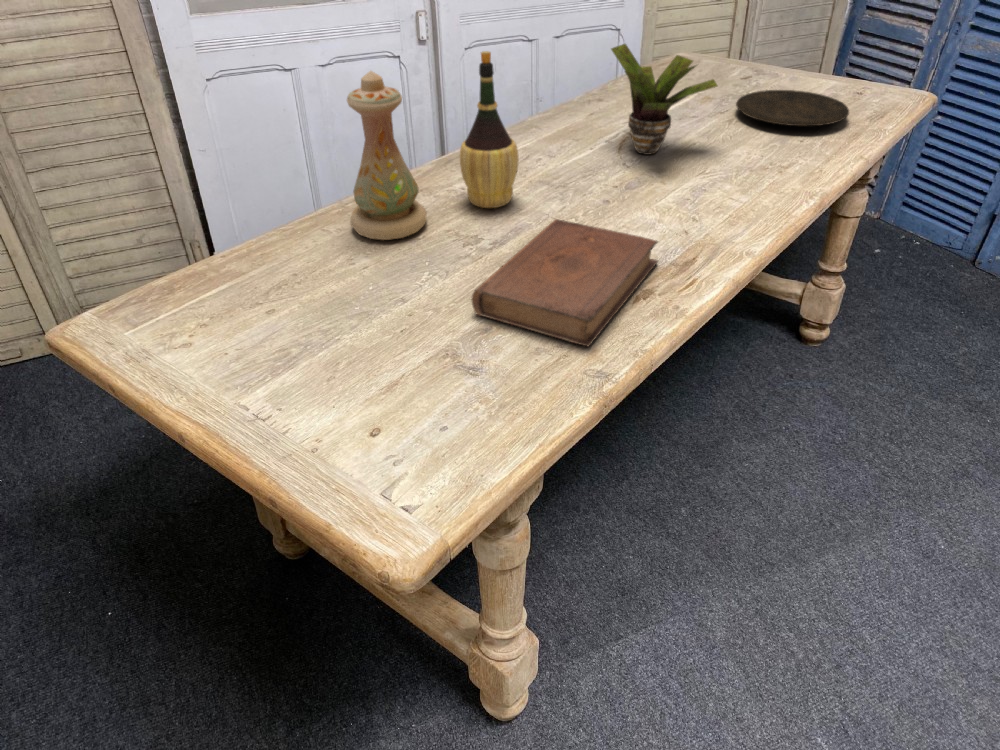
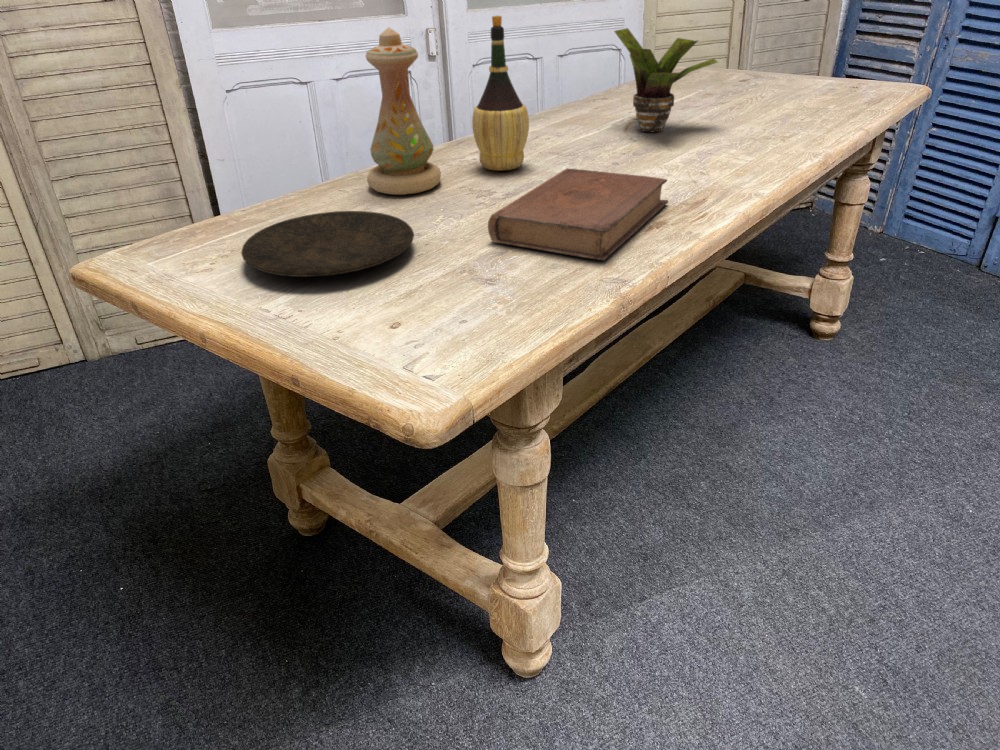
plate: present [736,90,849,126] -> present [241,211,414,277]

